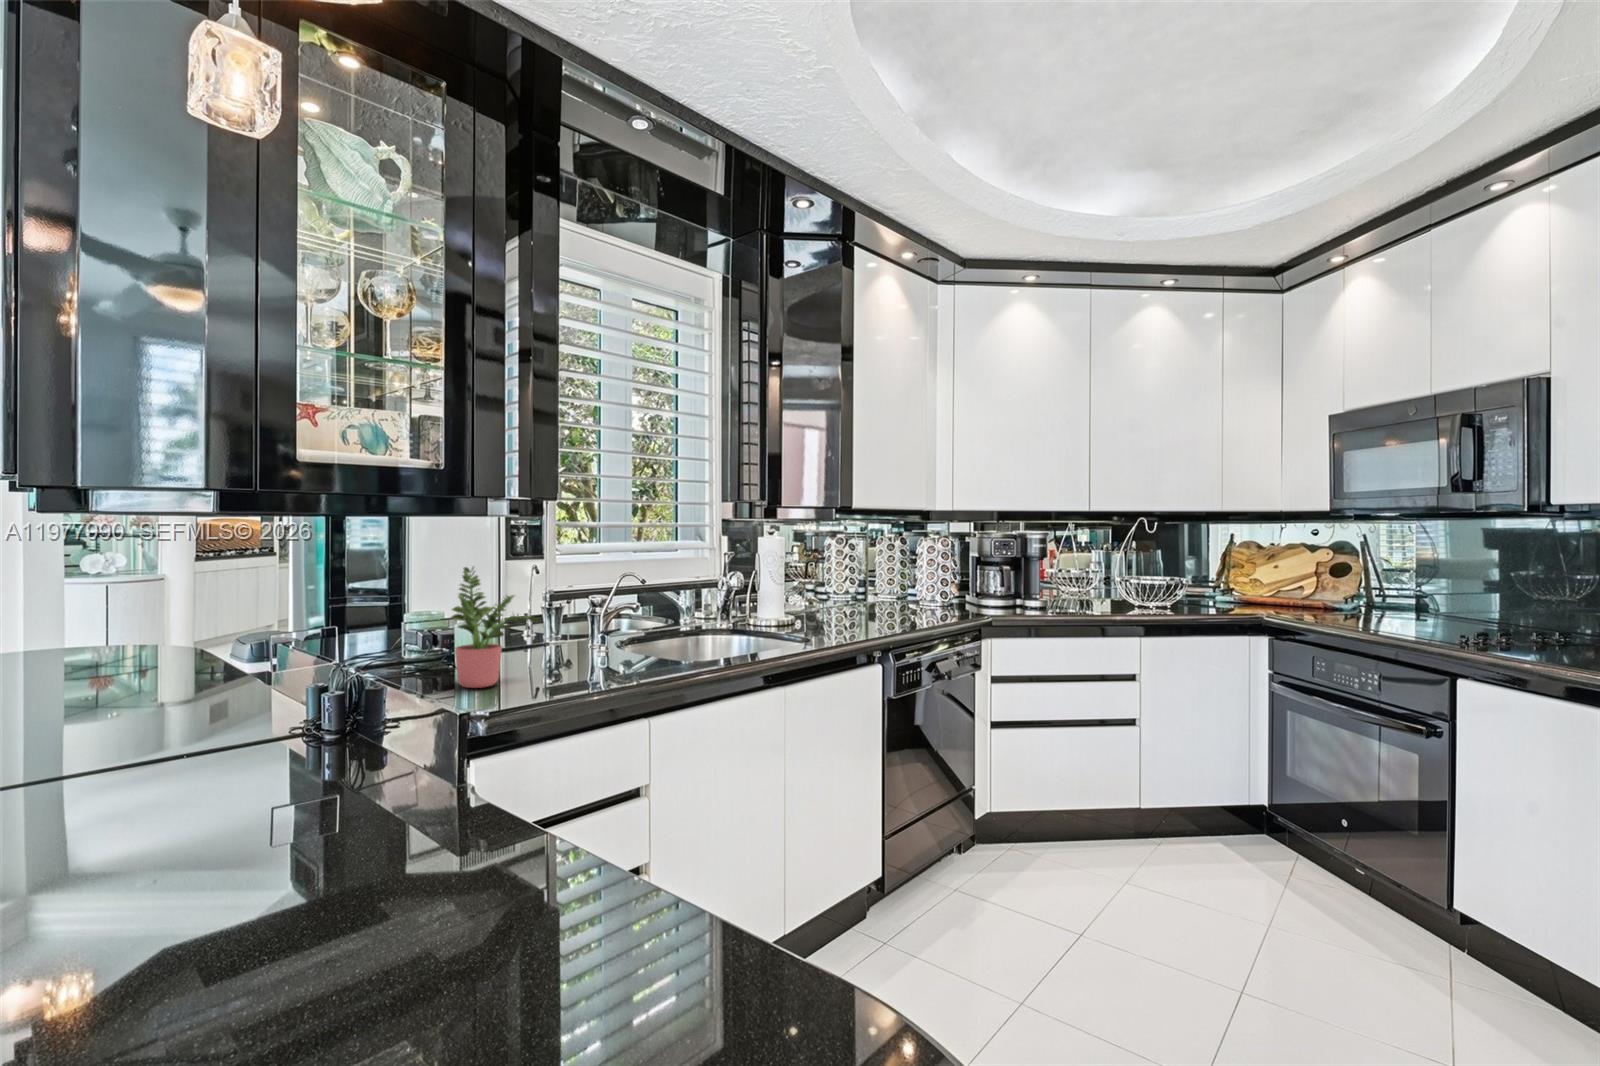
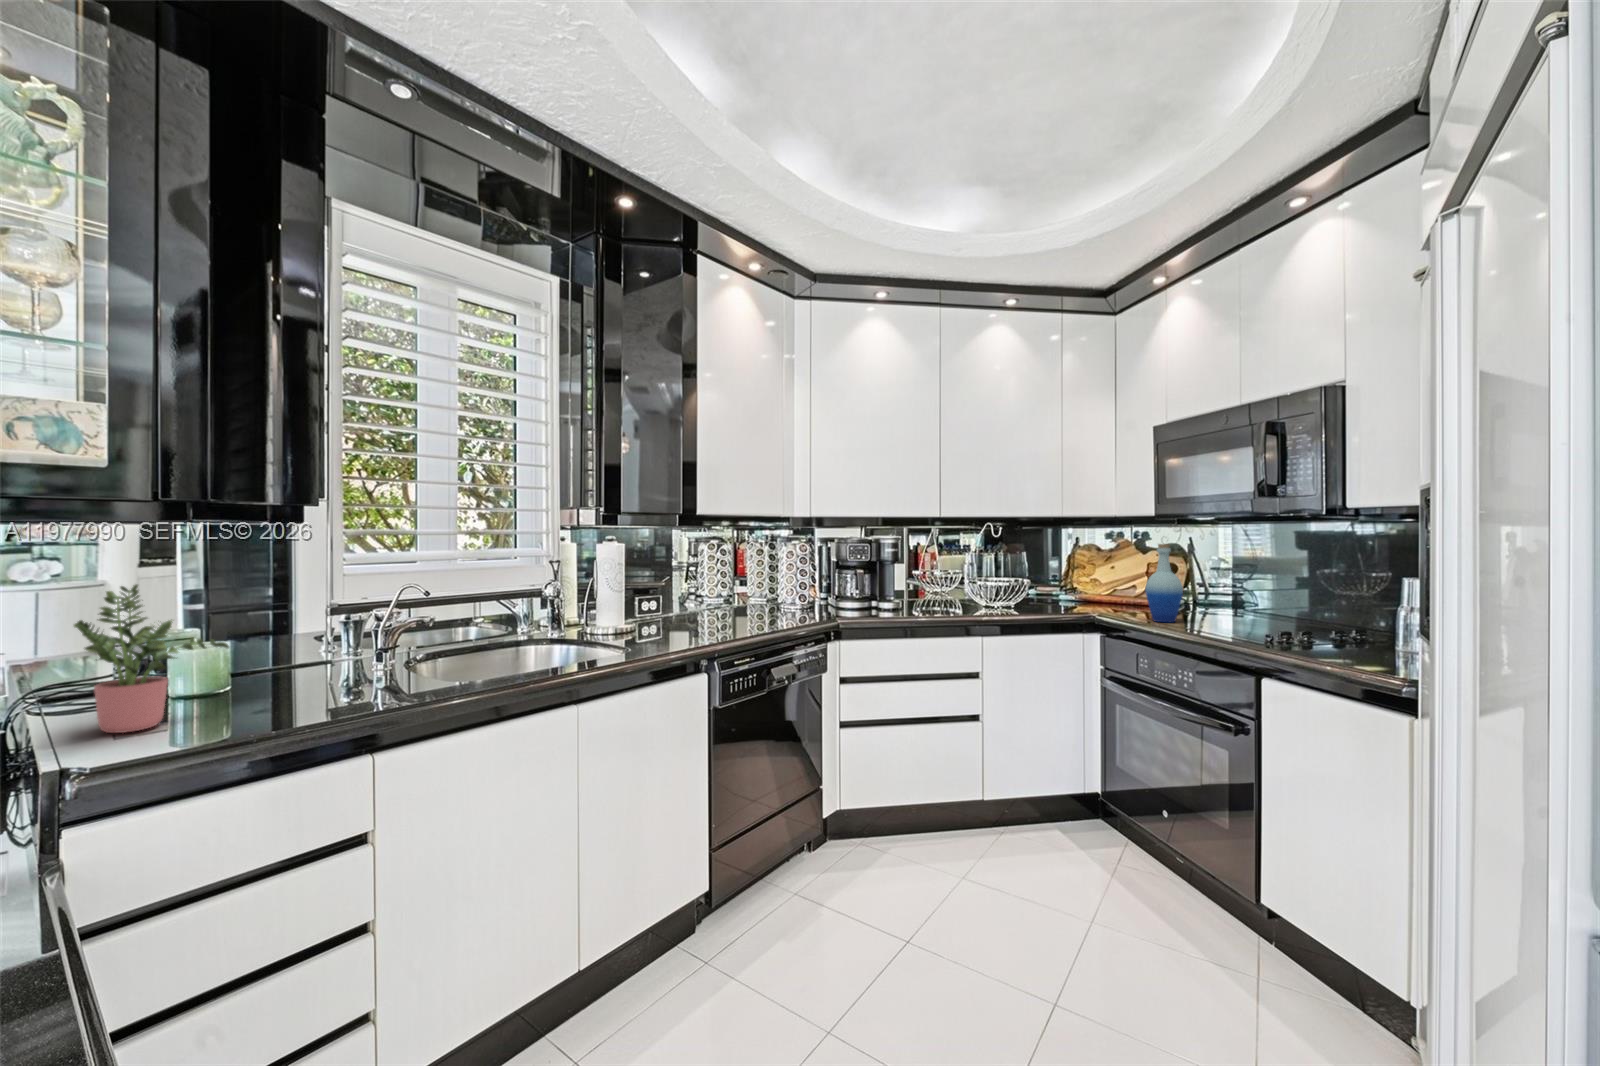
bottle: none [1321,542,1363,624] -> present [1145,544,1183,622]

